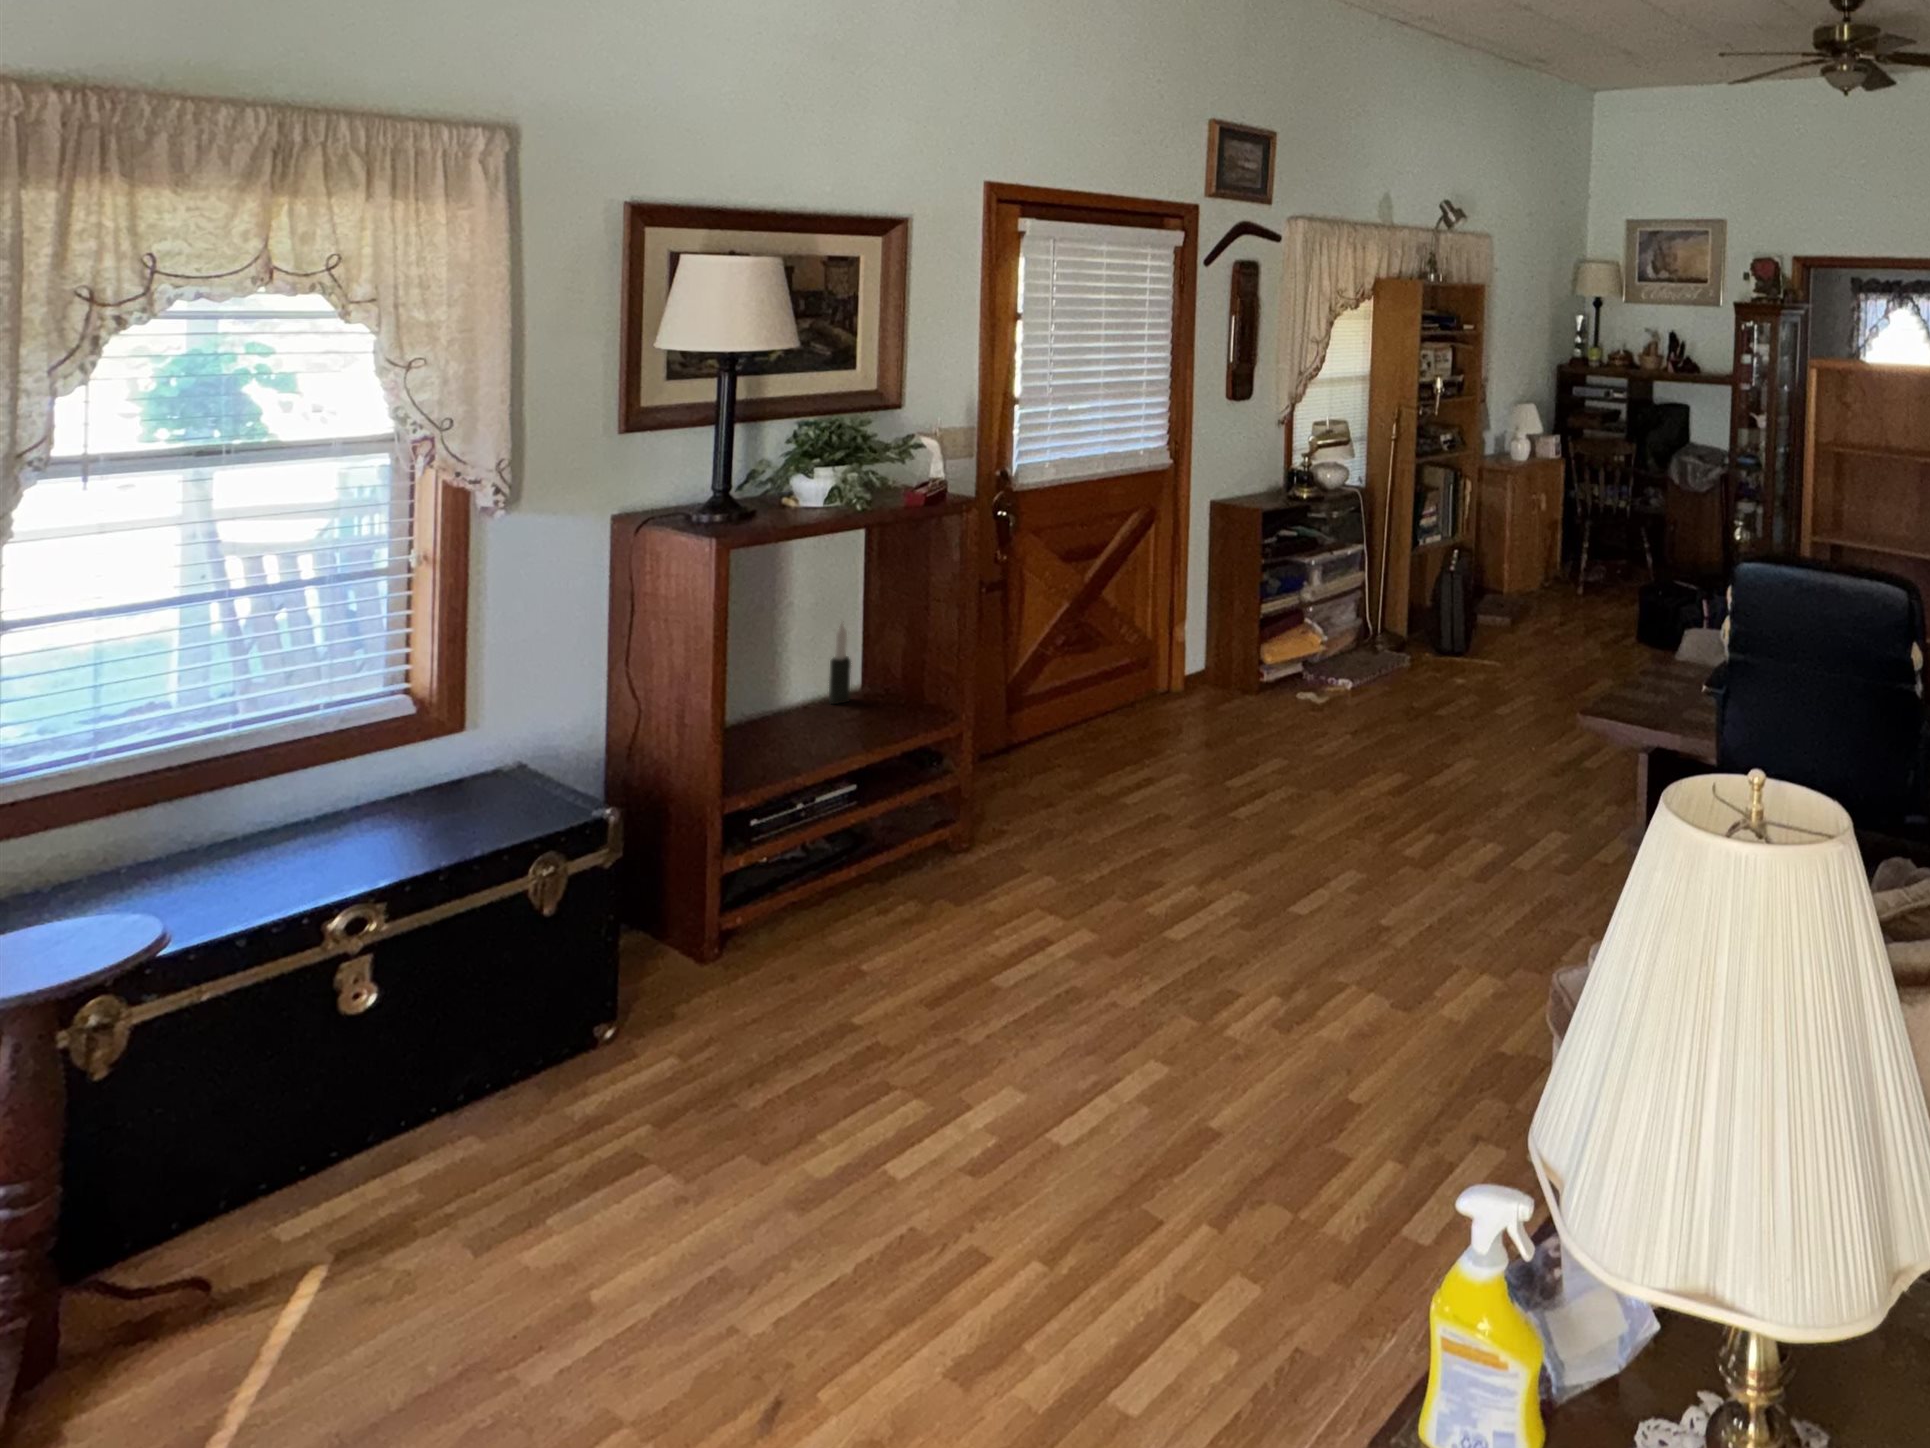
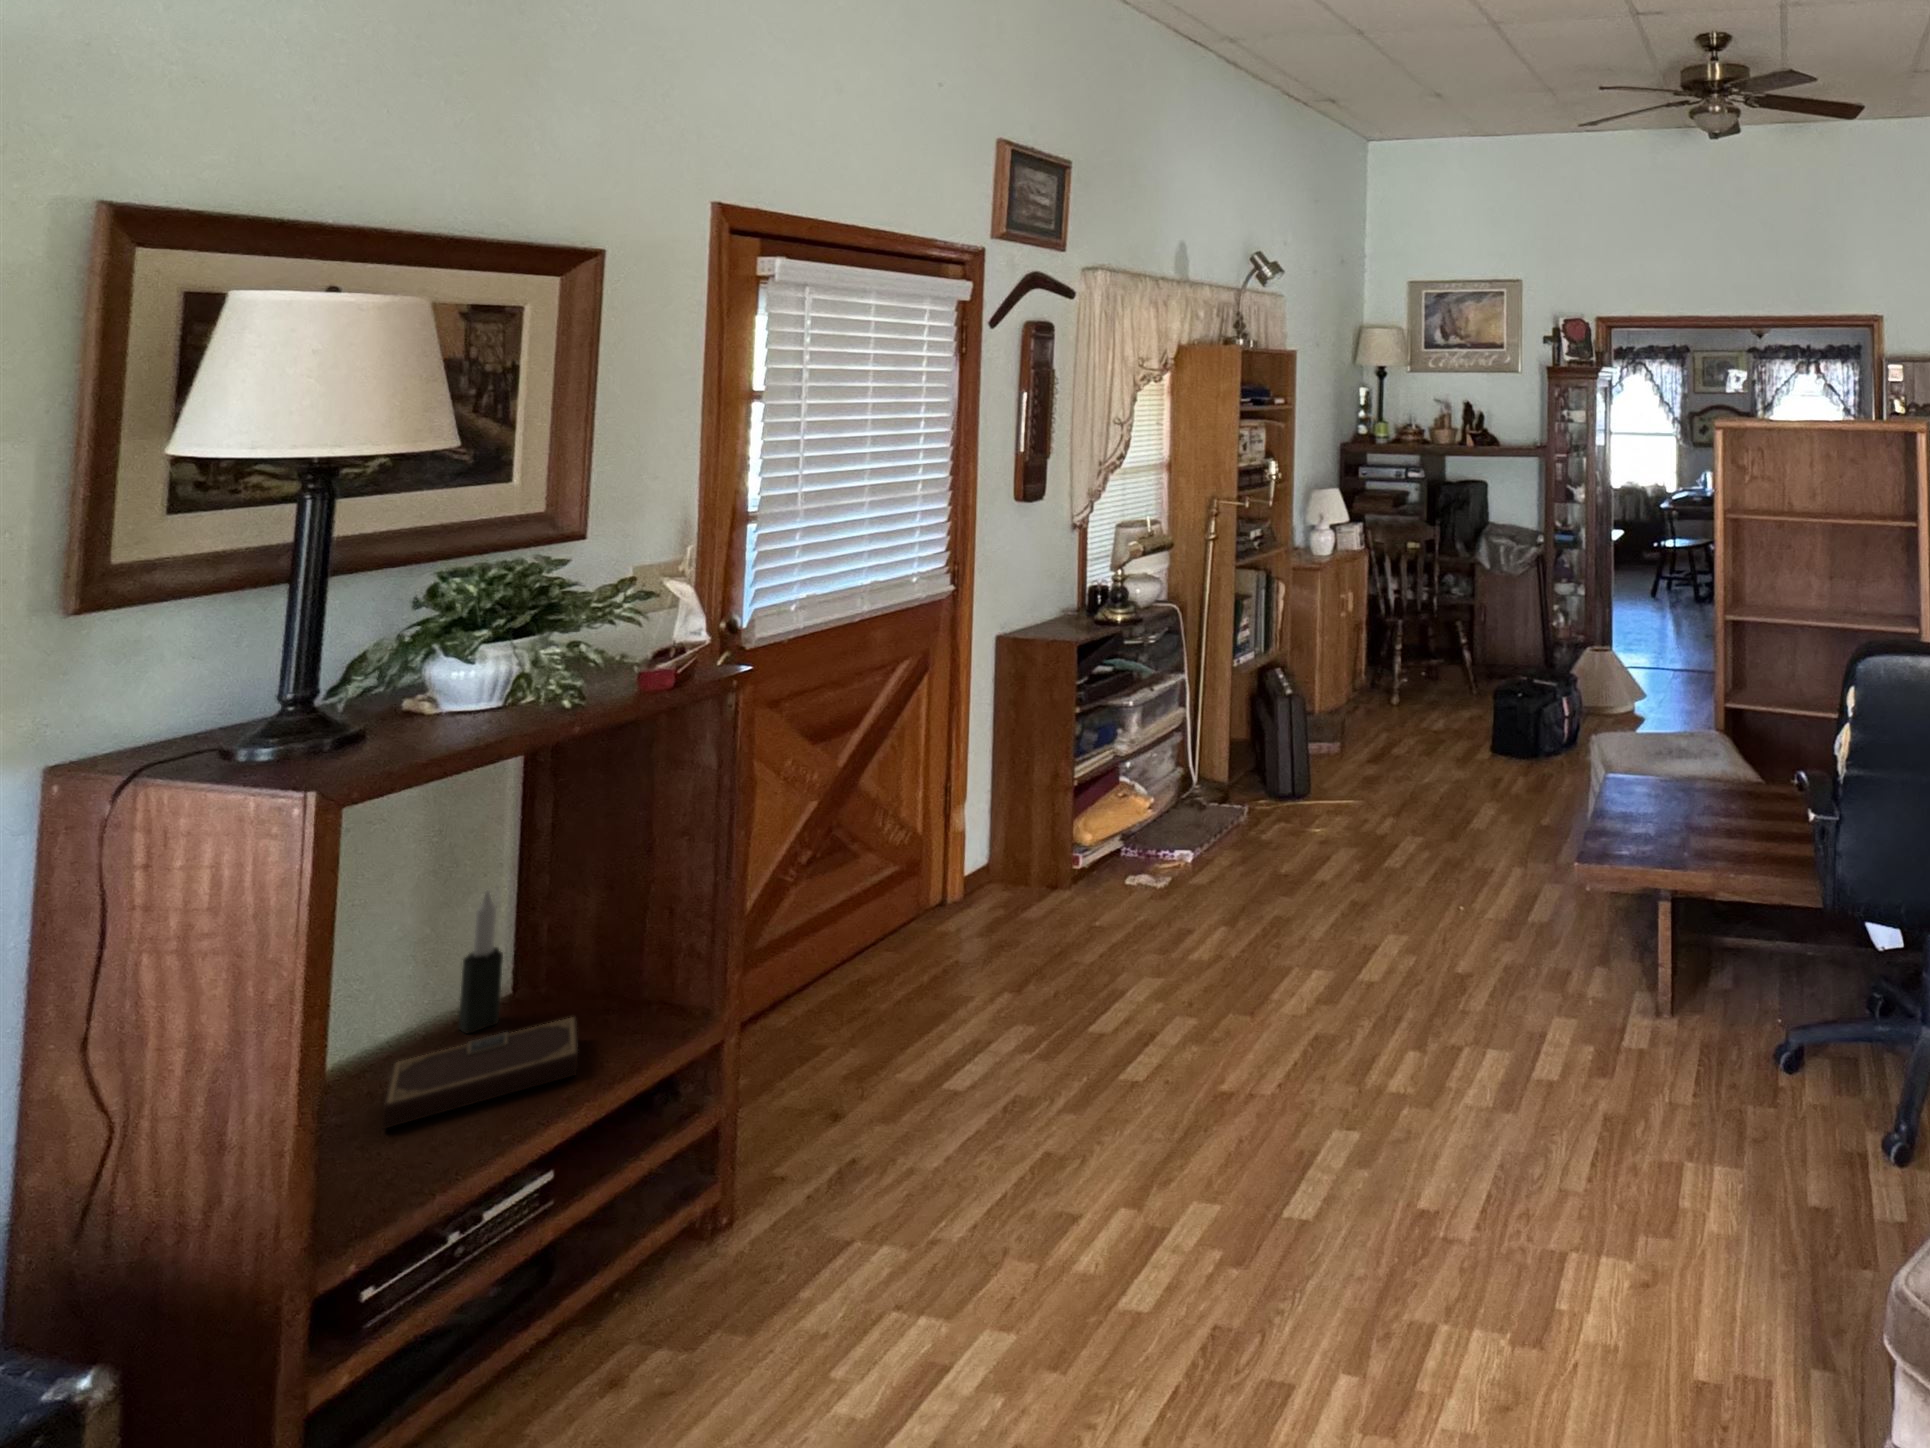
notebook: none [774,702,883,742] -> present [382,1017,578,1129]

